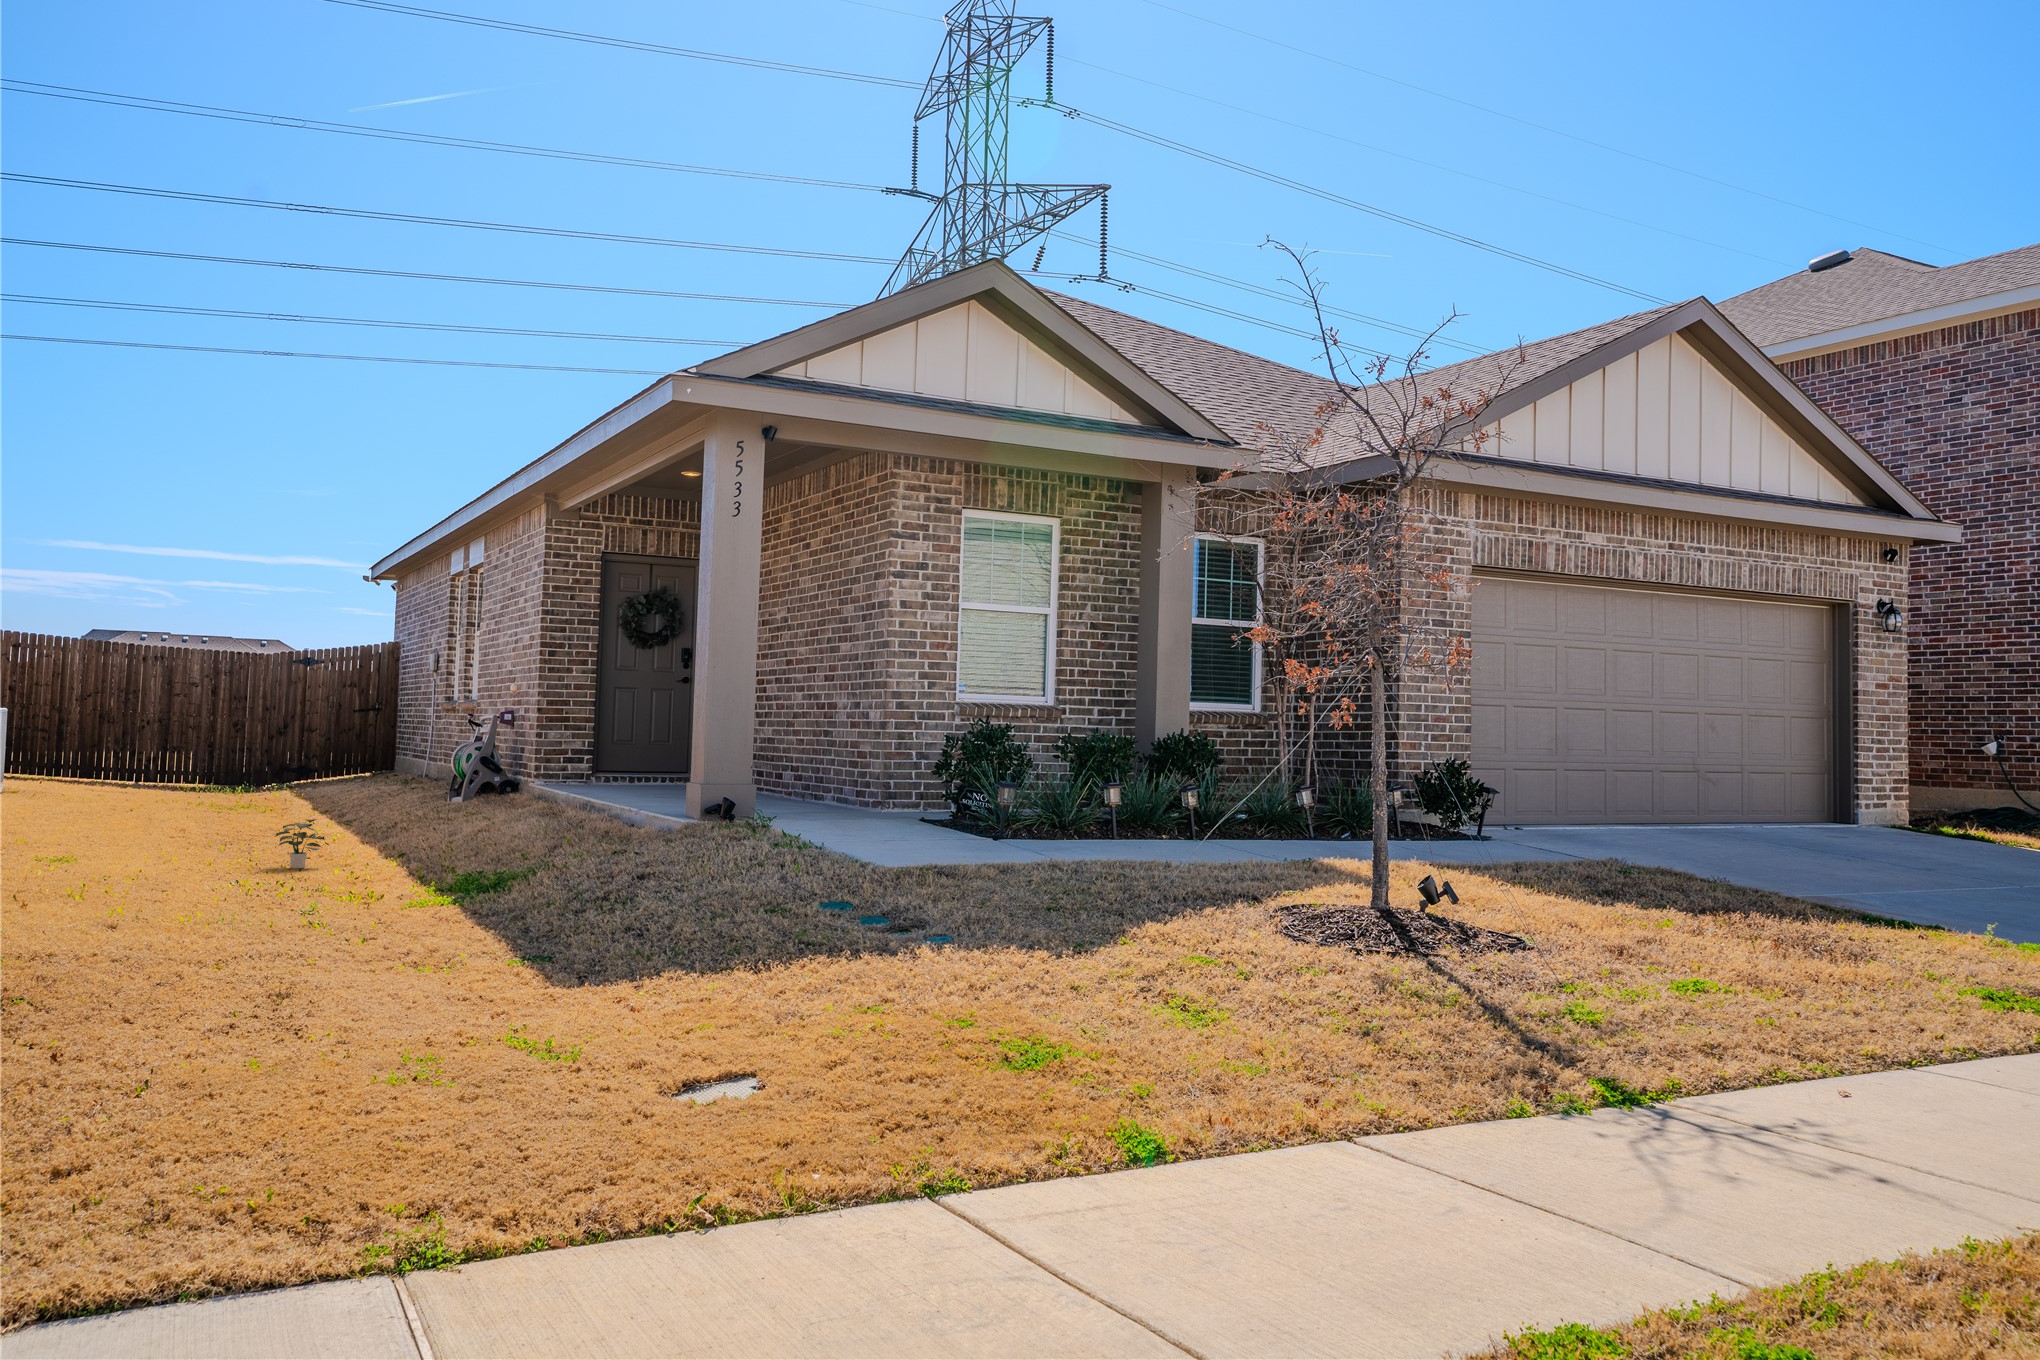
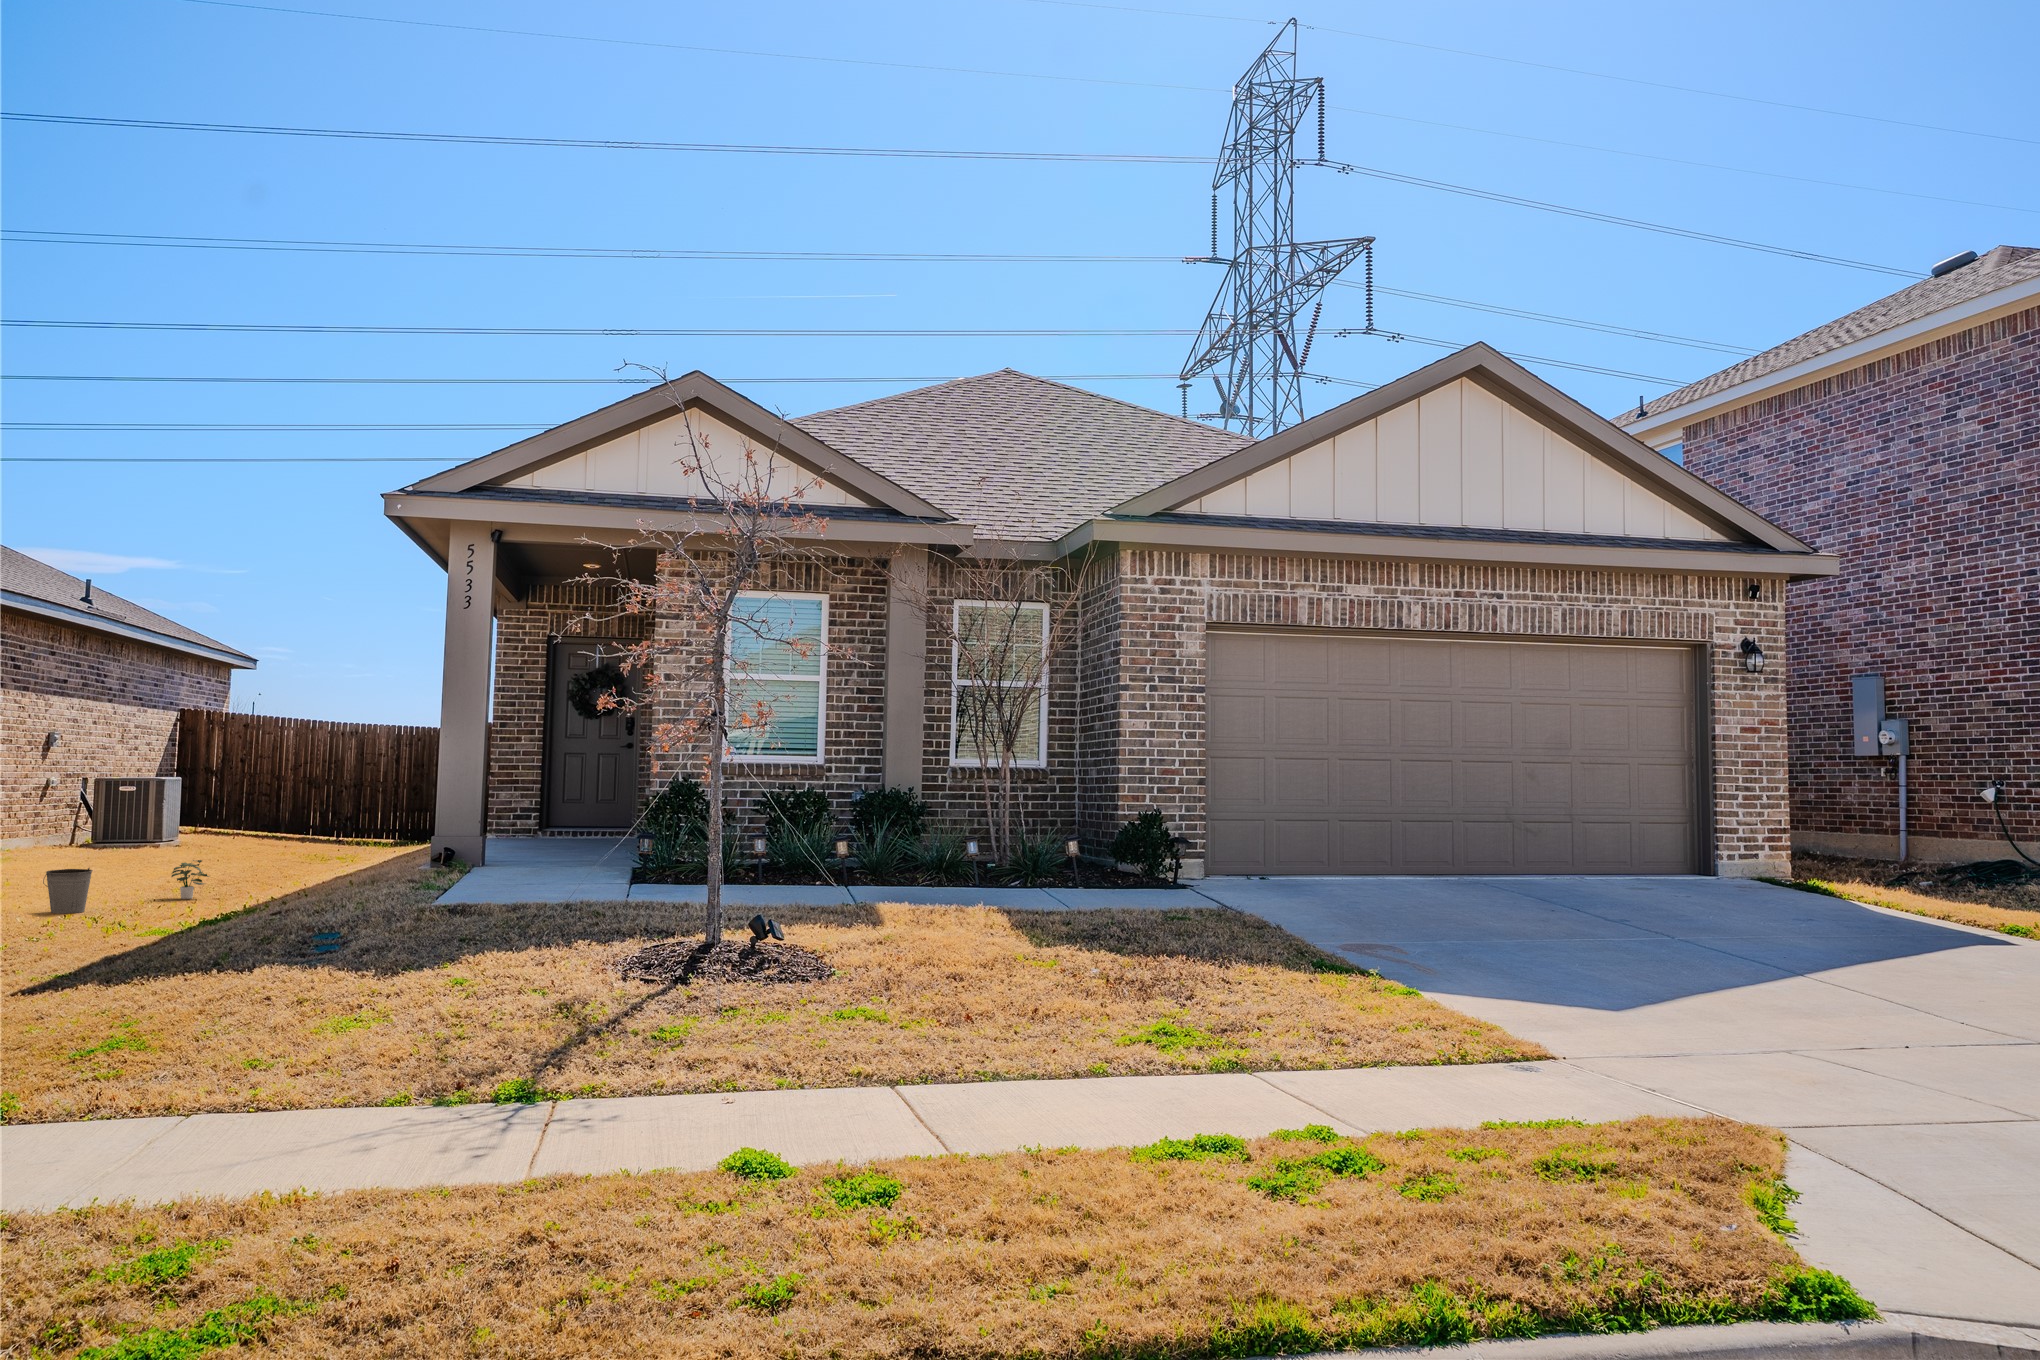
bucket: none [181,833,245,894] -> present [43,868,93,914]

